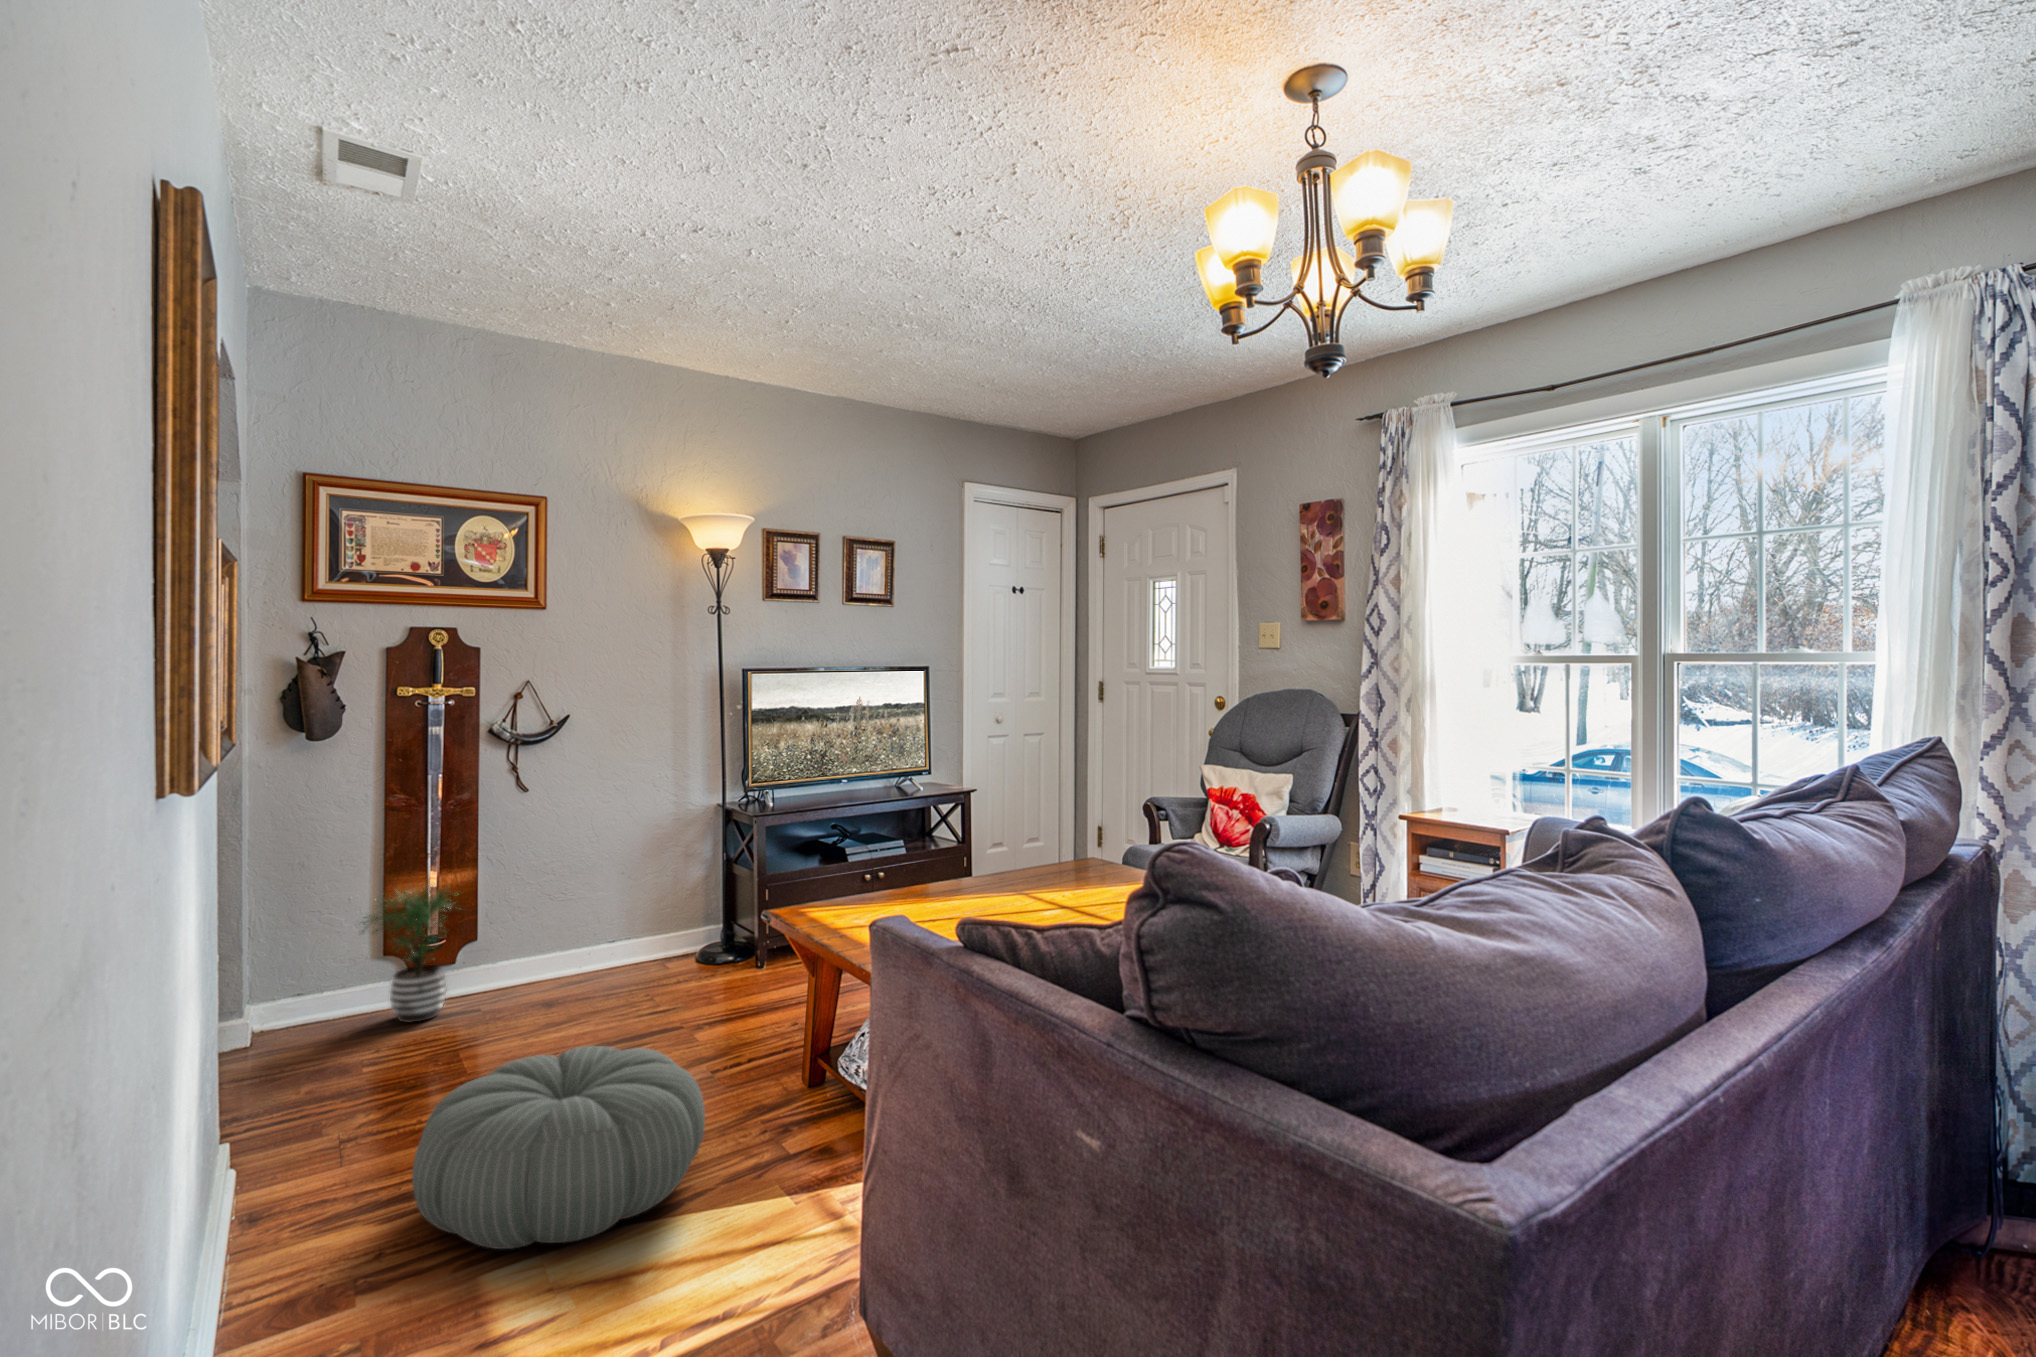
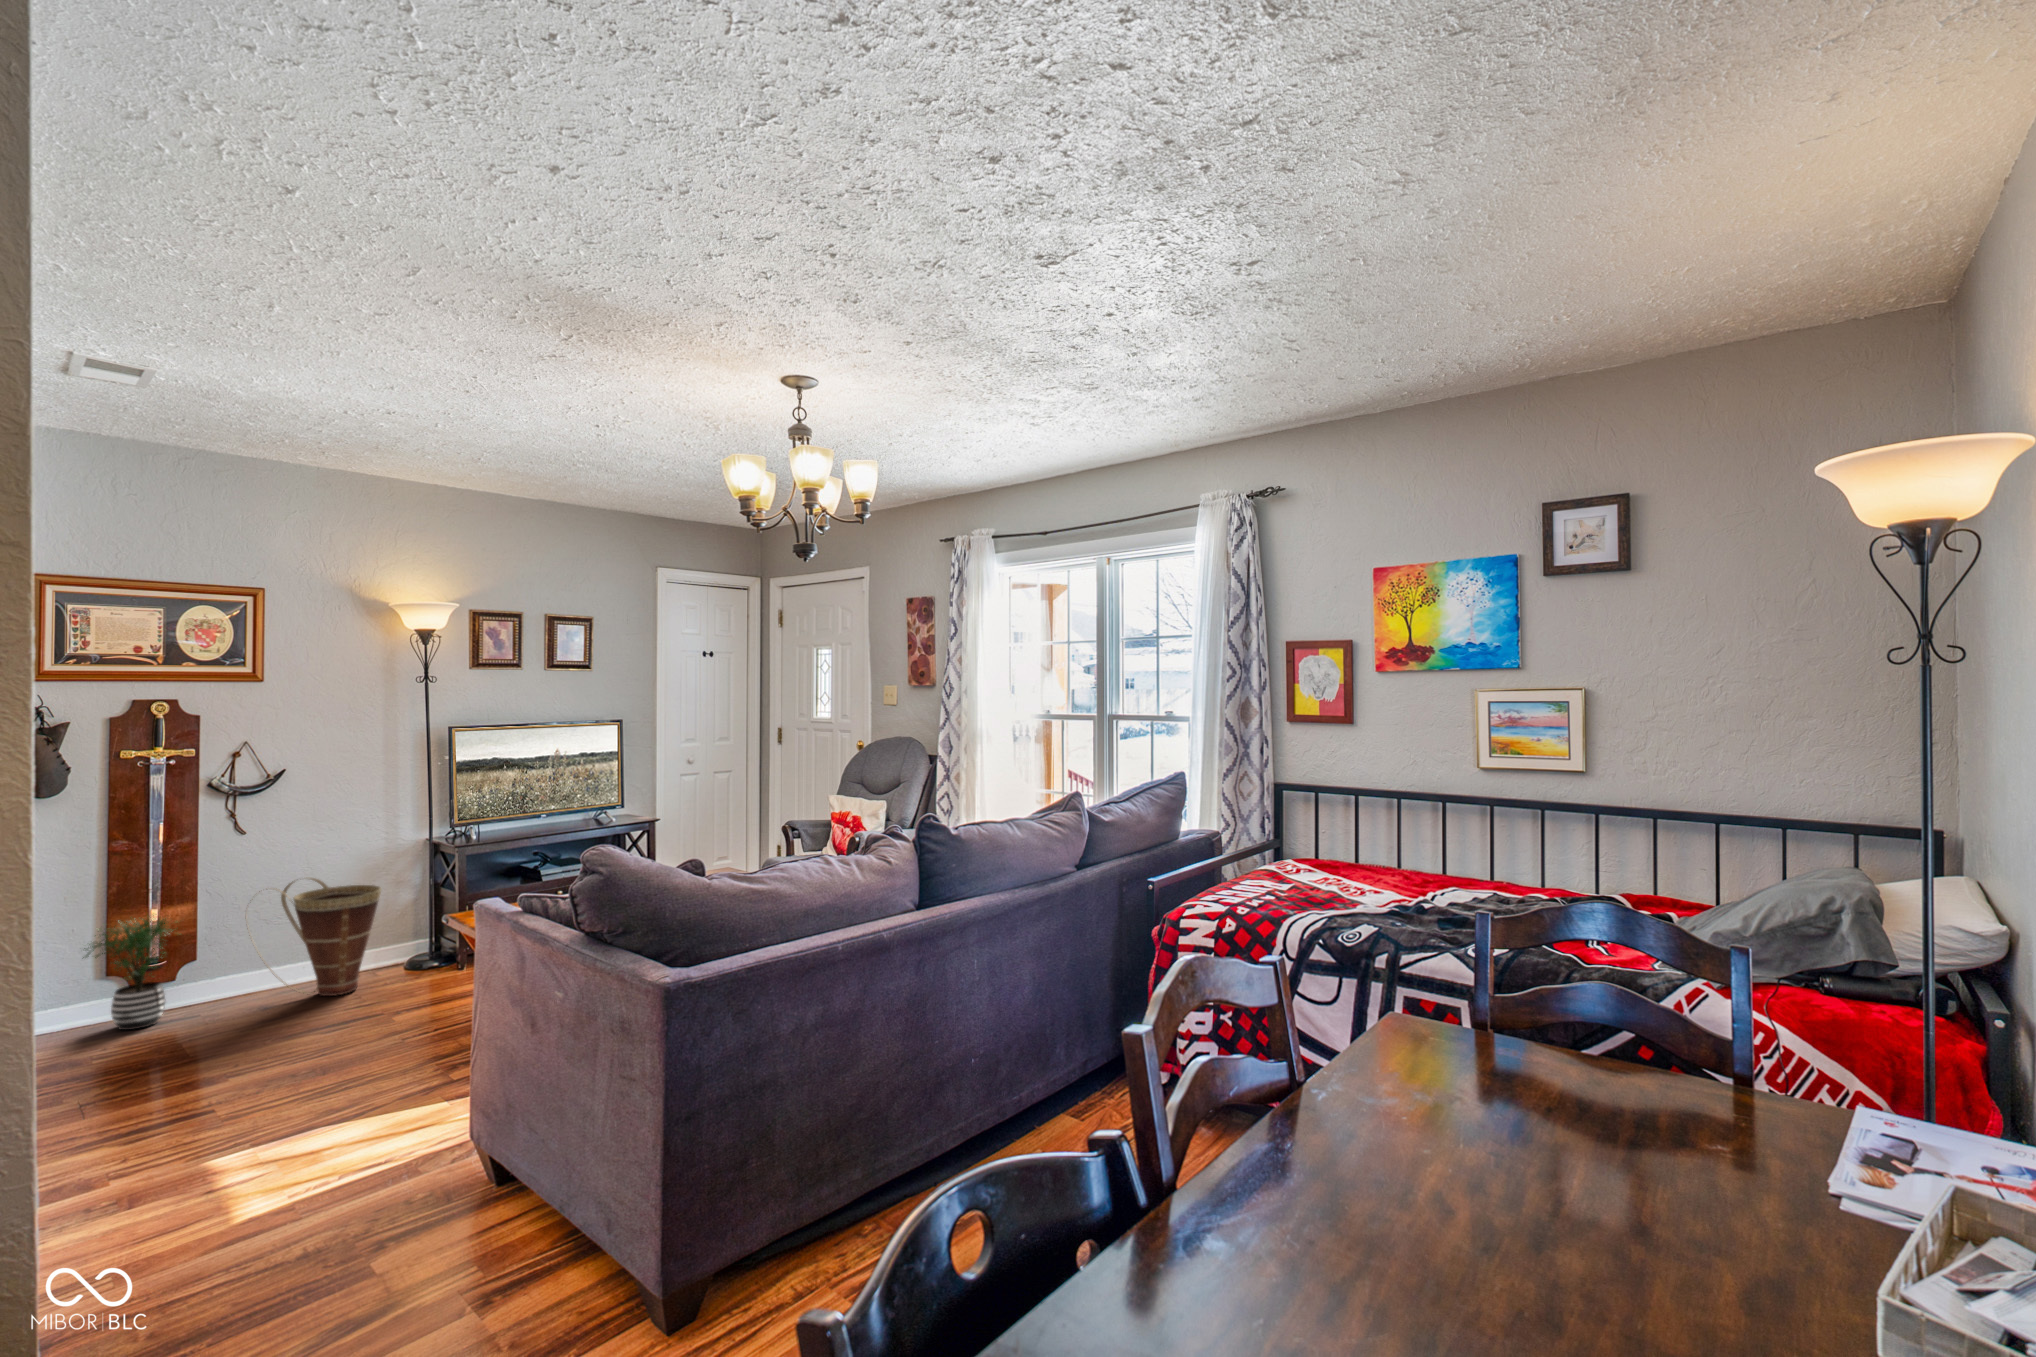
basket: none [529,846,675,994] -> present [252,878,381,996]
pouf: present [412,1046,705,1249] -> none [148,1017,388,1152]

